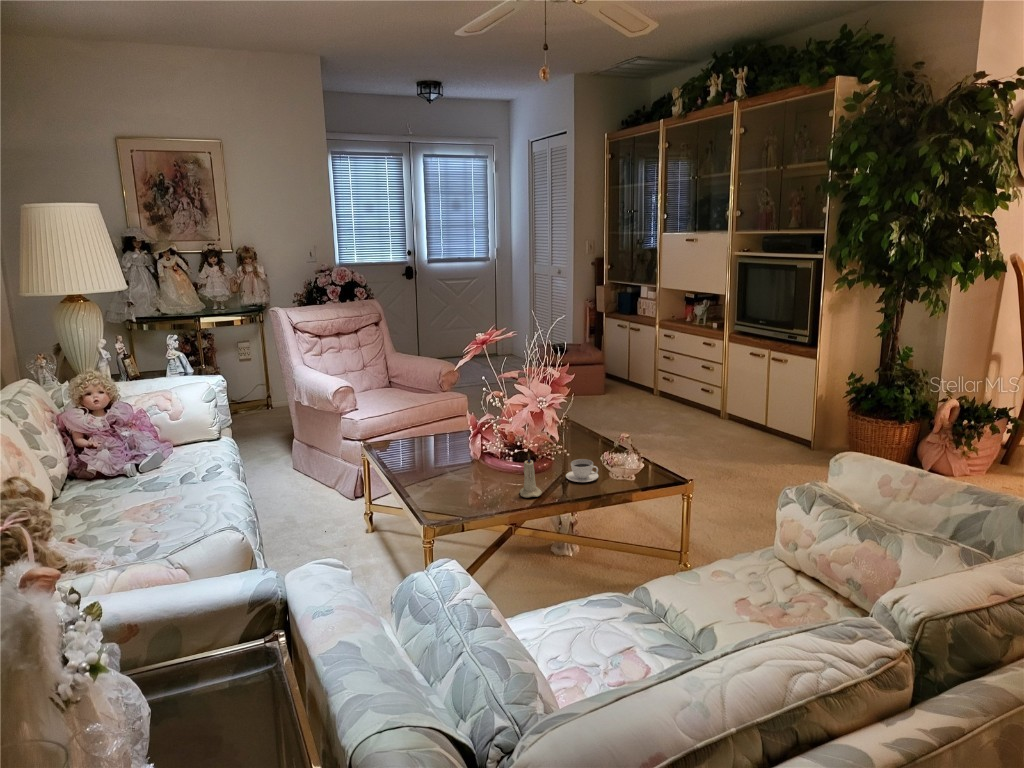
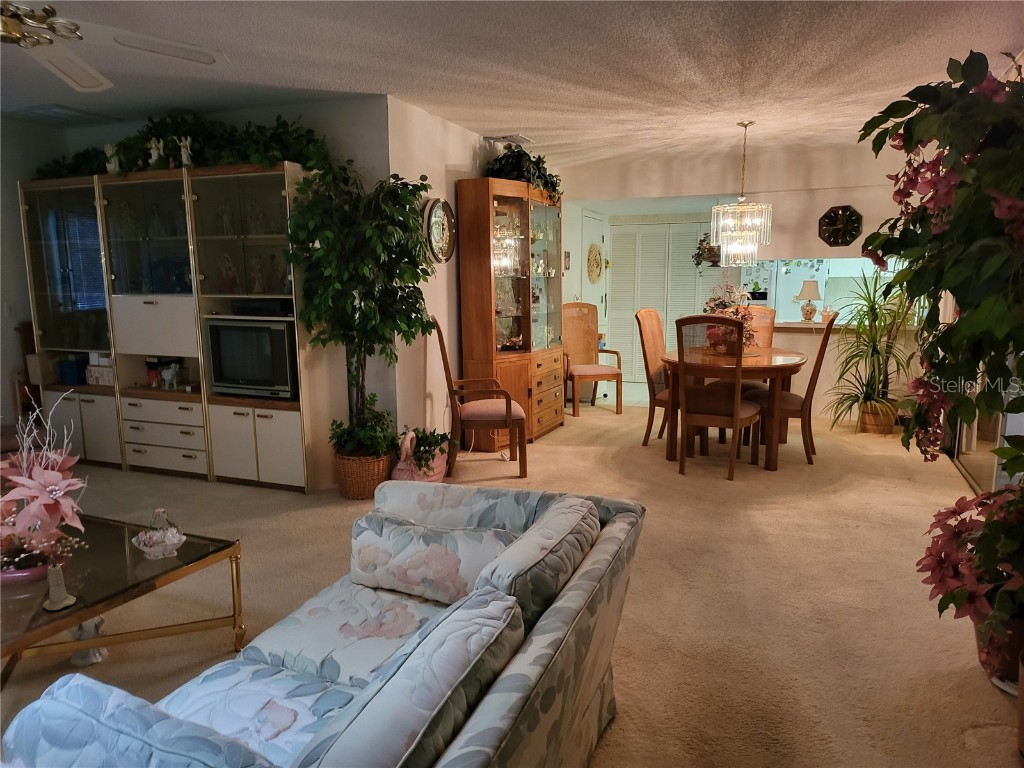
teacup: present [566,459,599,482] -> none [94,548,137,576]

